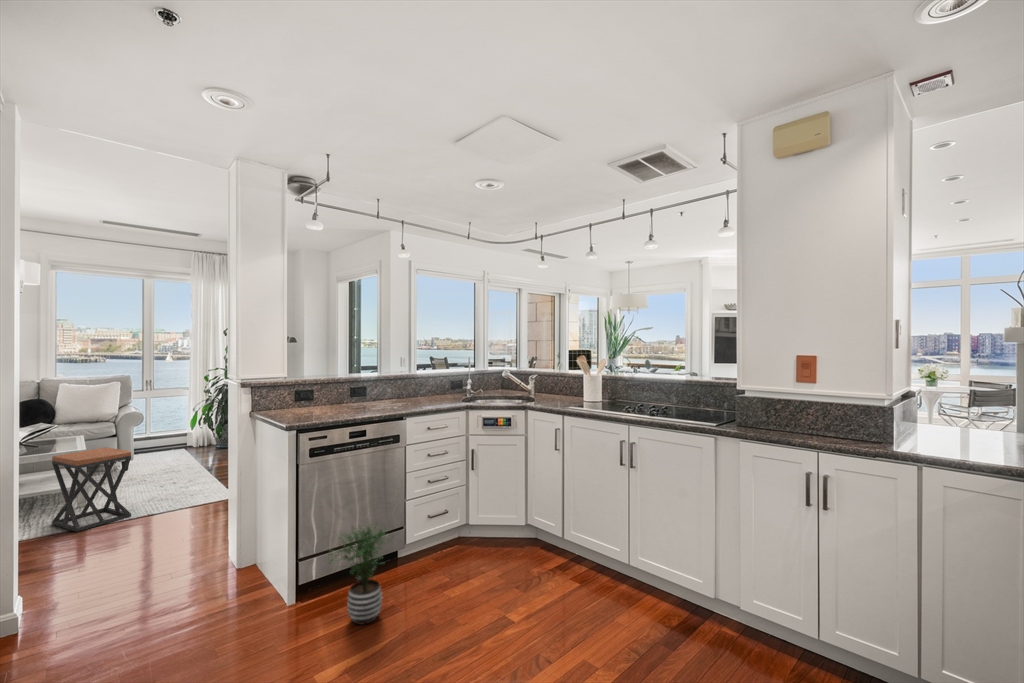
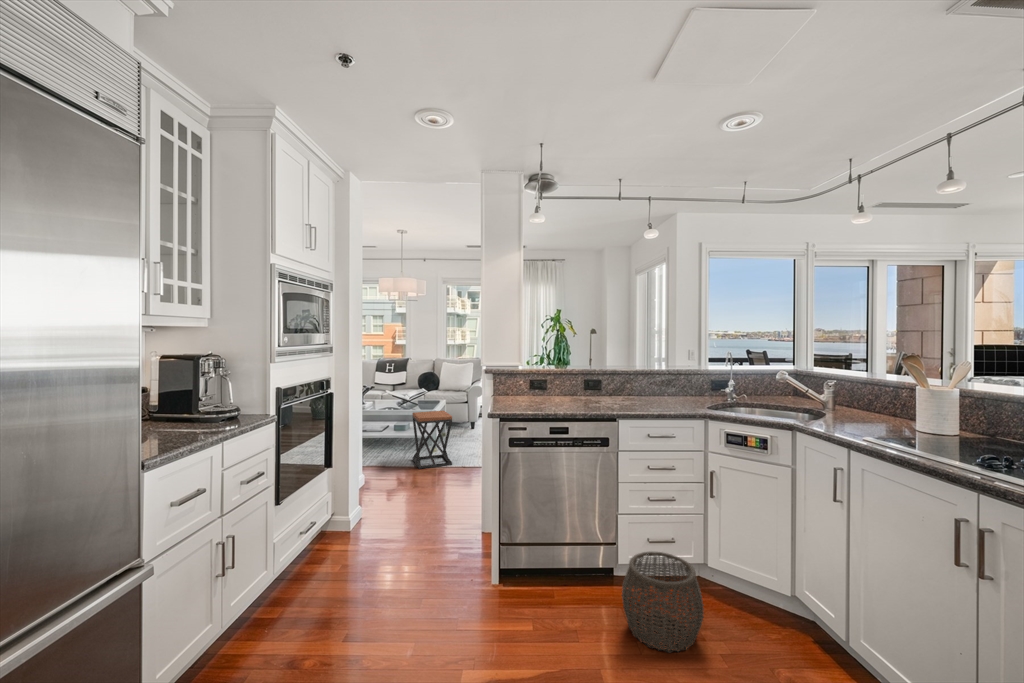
woven basket: none [427,519,490,592] -> present [622,552,704,653]
potted plant: present [330,524,388,625] -> none [501,526,573,639]

